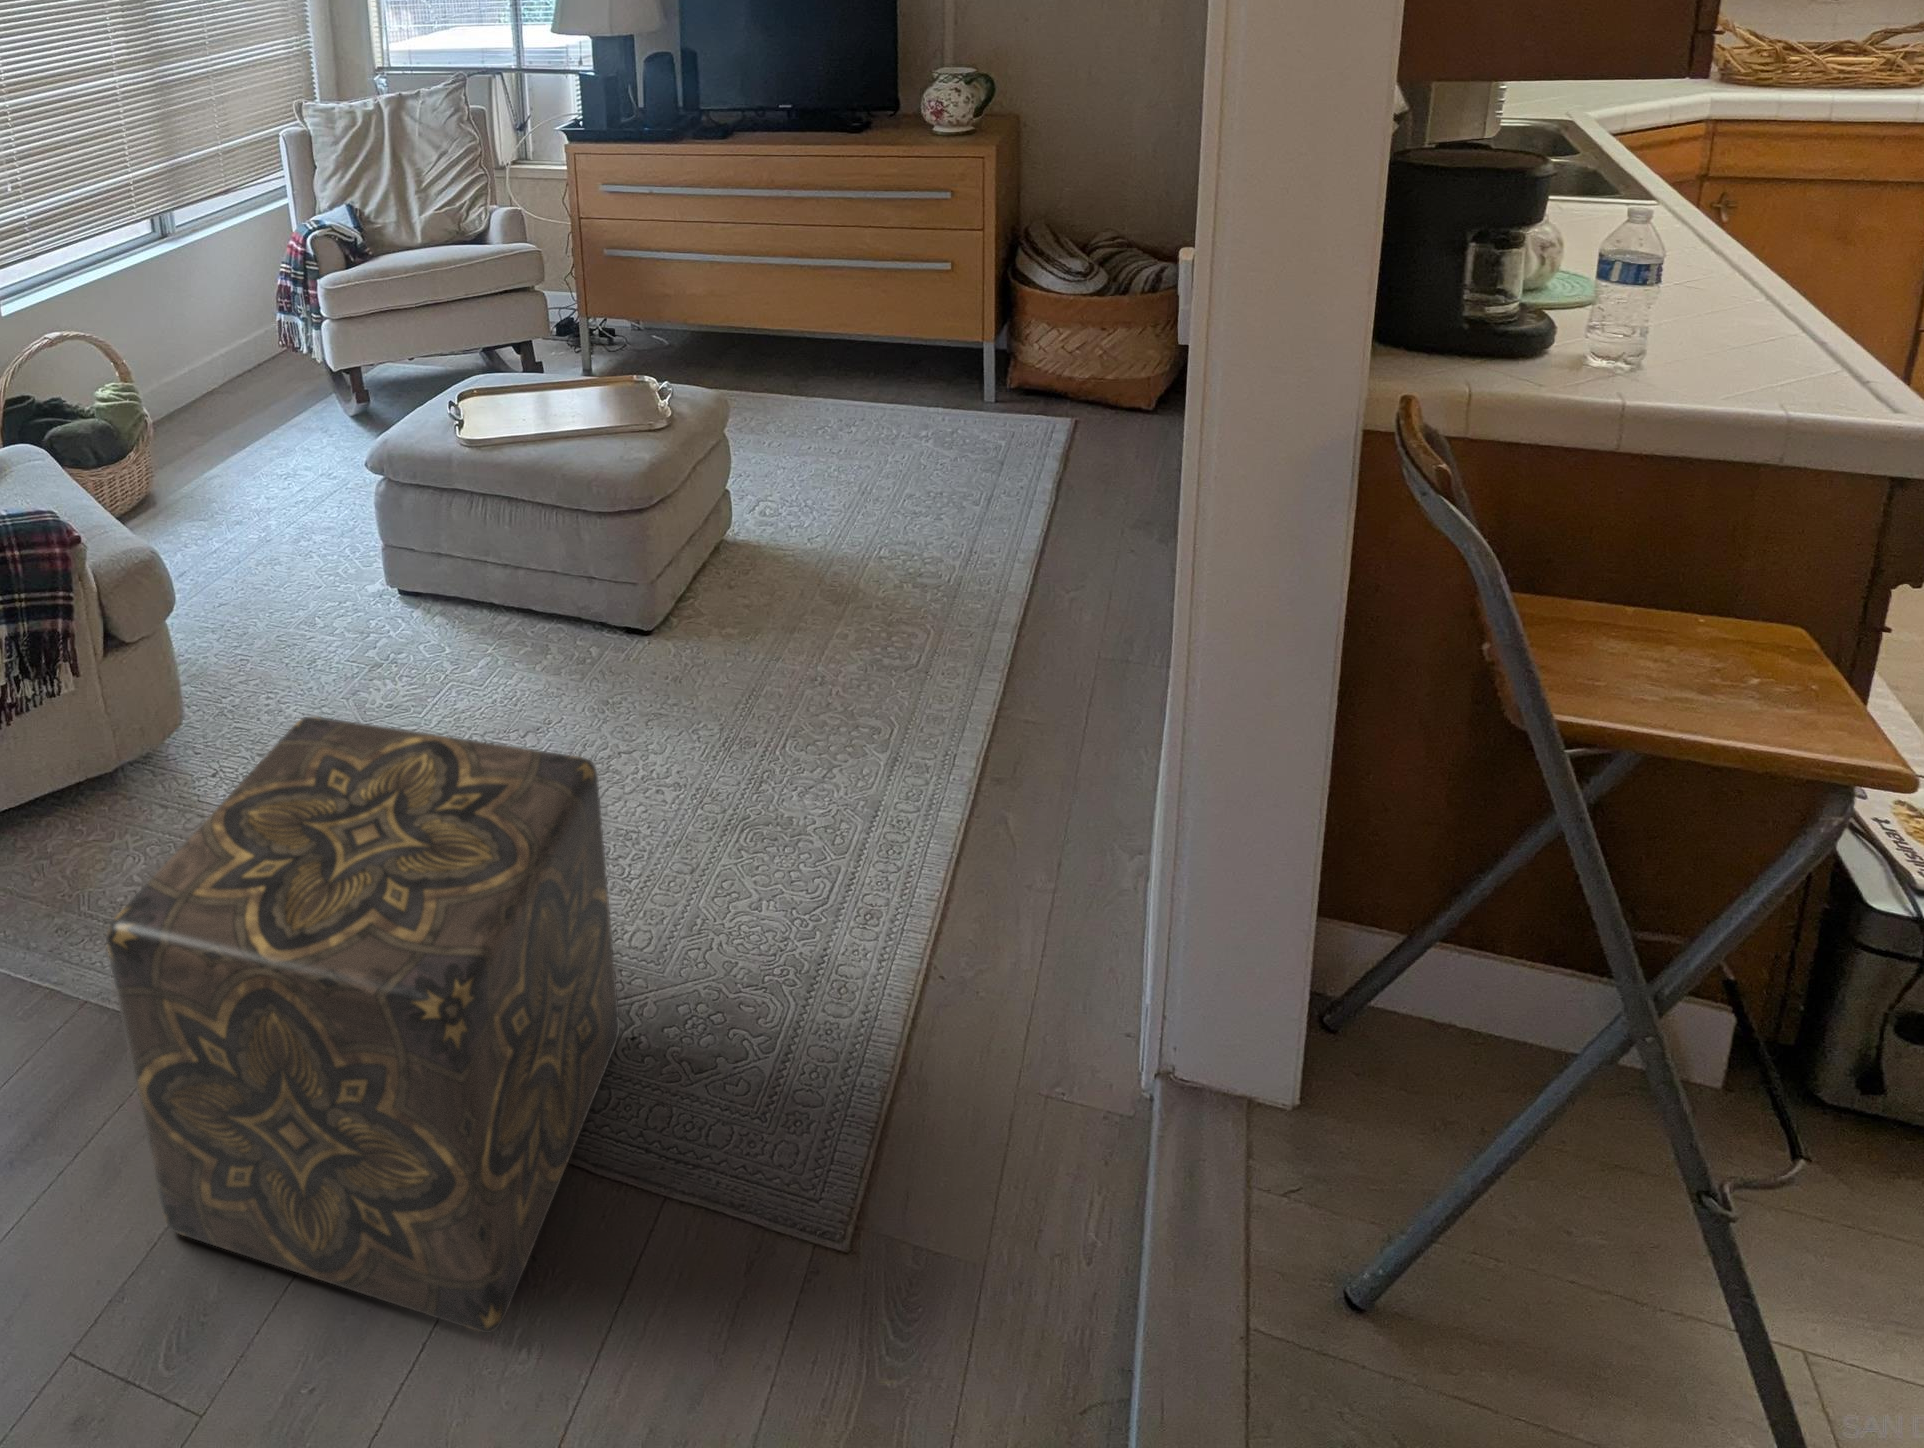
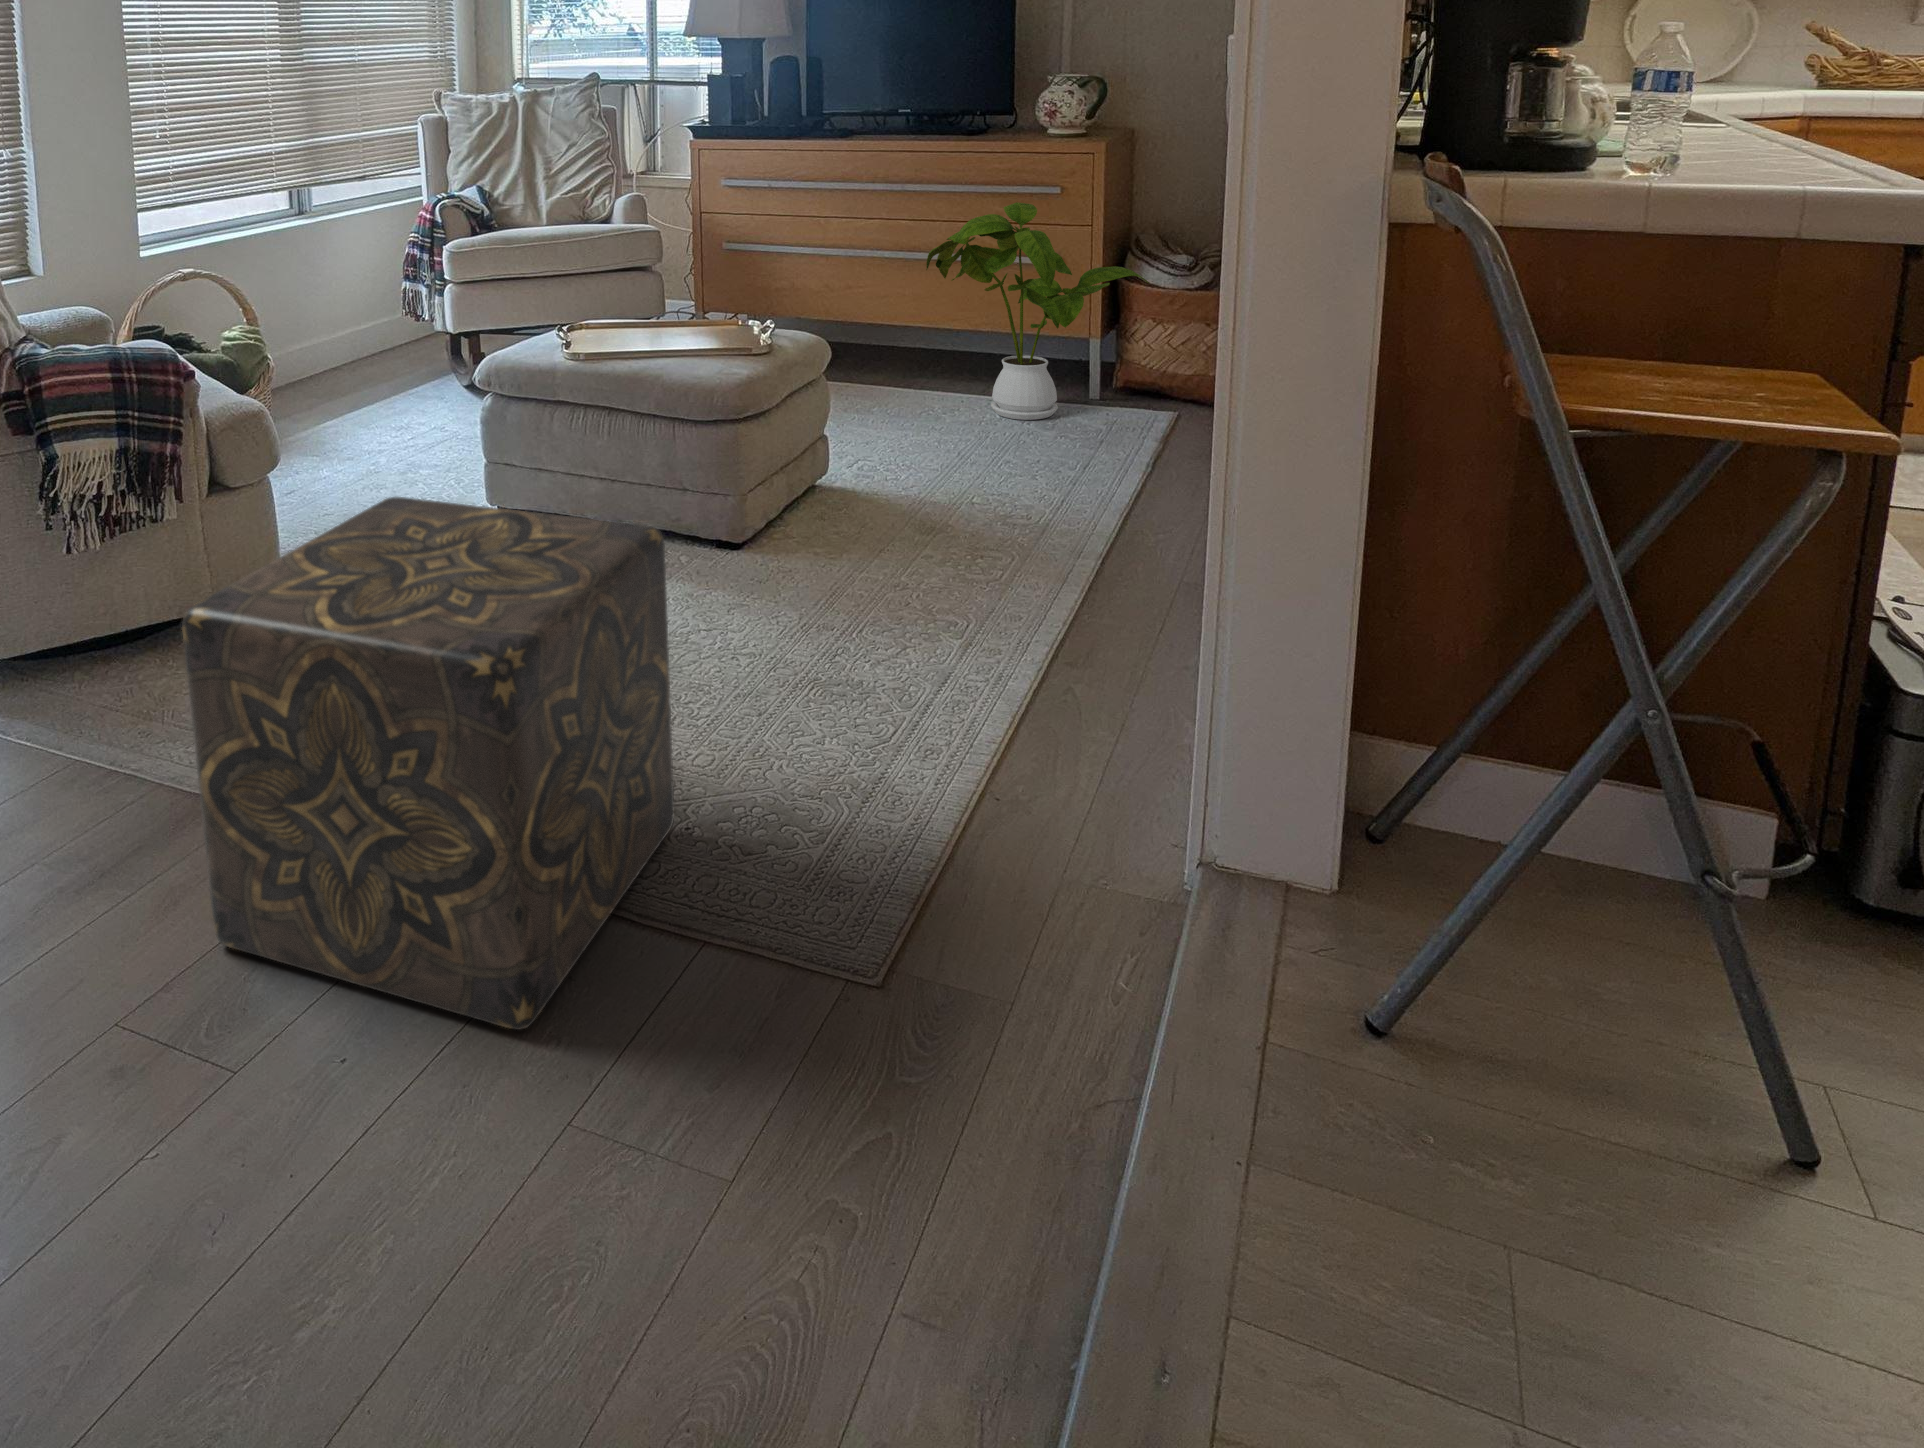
house plant: none [818,224,1047,439] -> present [926,202,1149,420]

